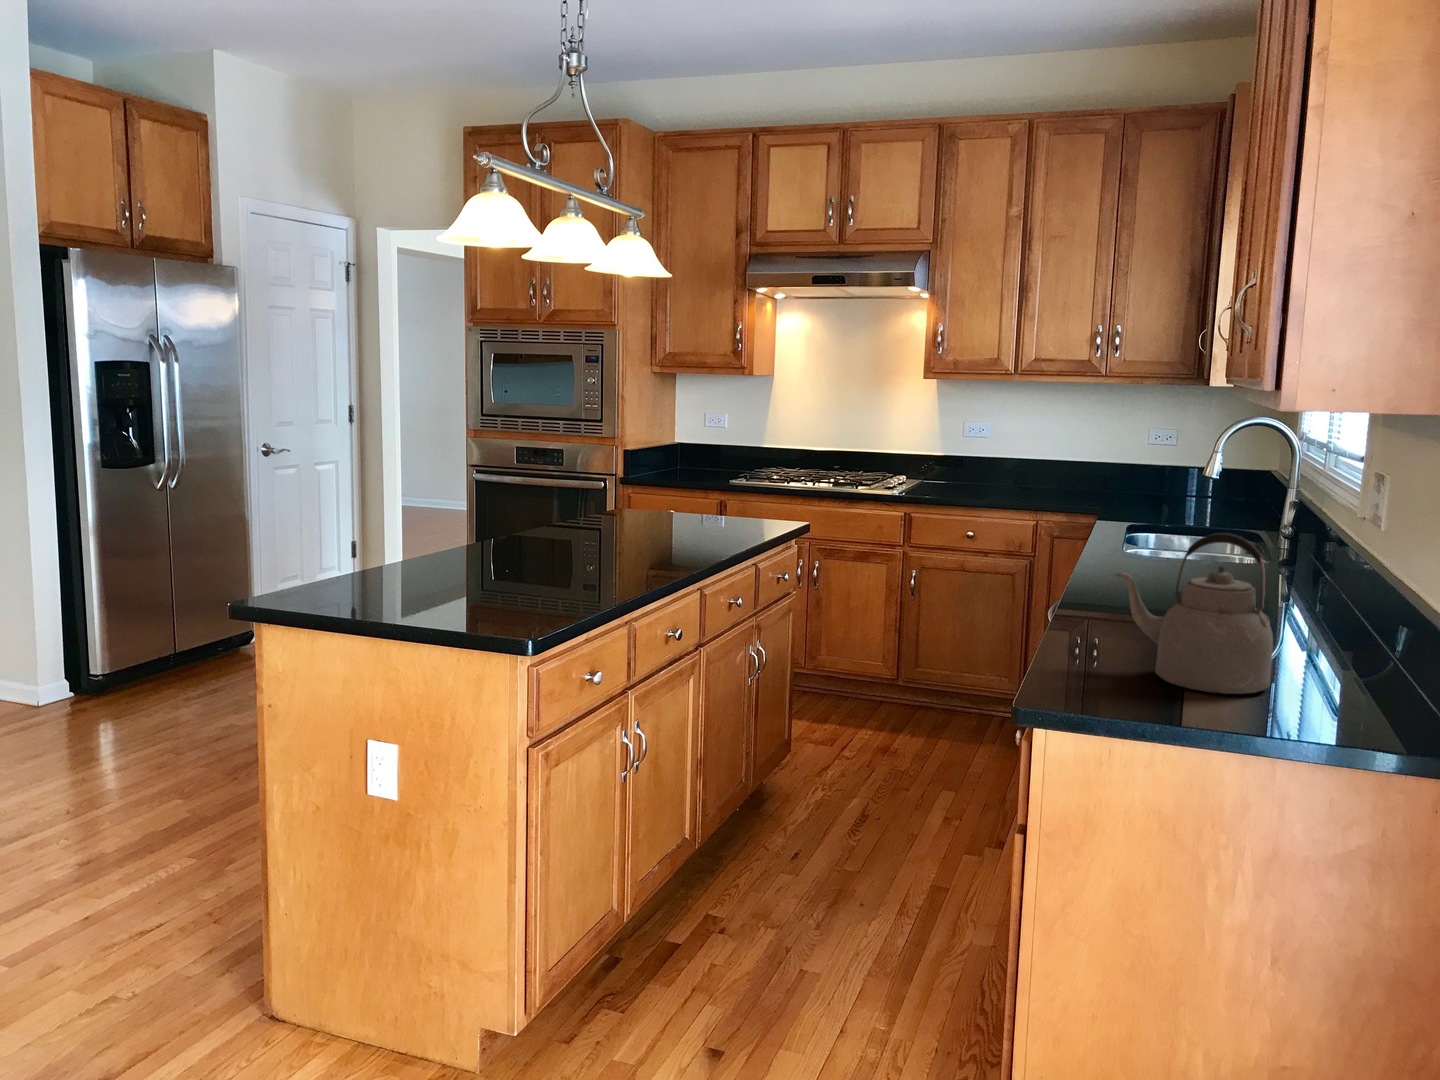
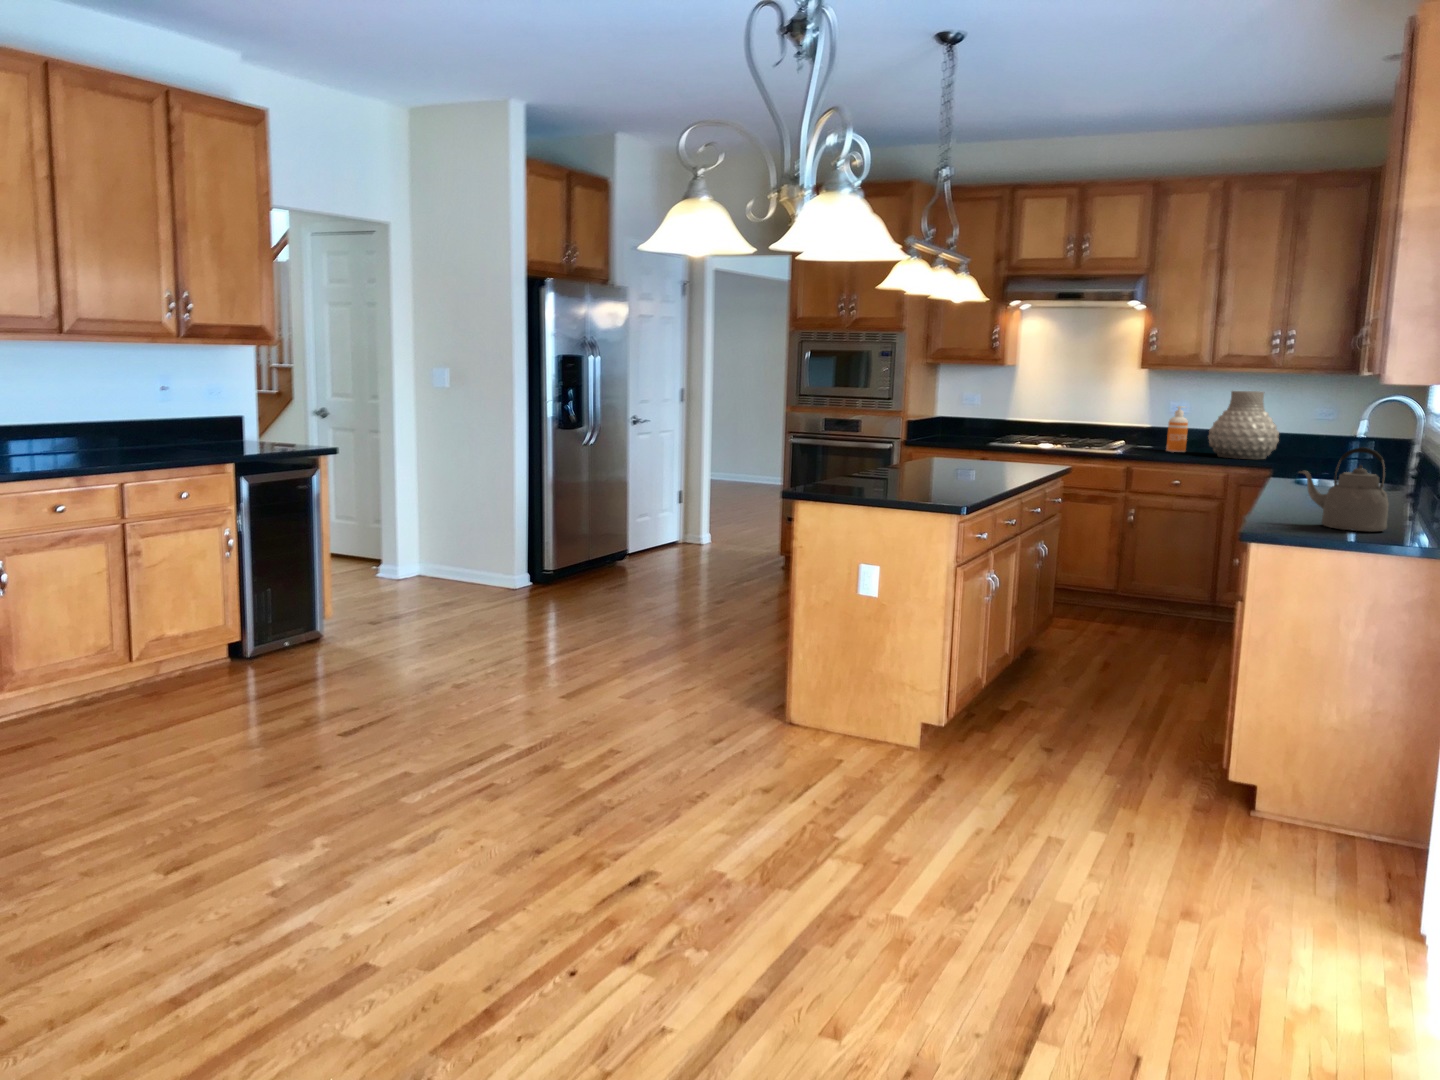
vase: none [1014,408,1104,500] -> present [1208,391,1279,459]
soap dispenser: none [963,429,989,490] -> present [1166,406,1188,452]

